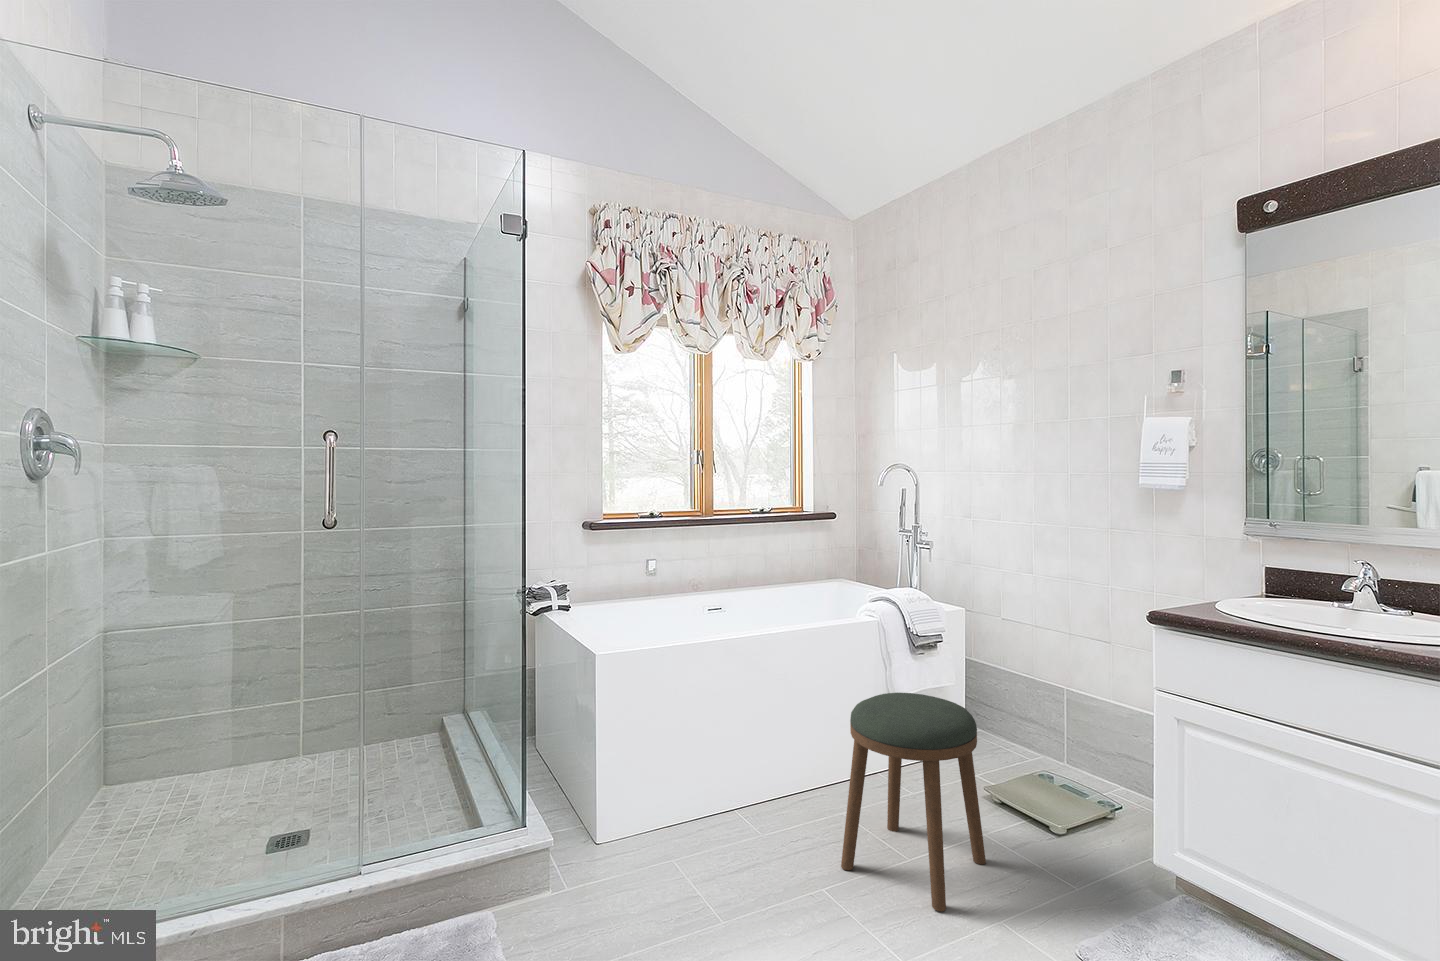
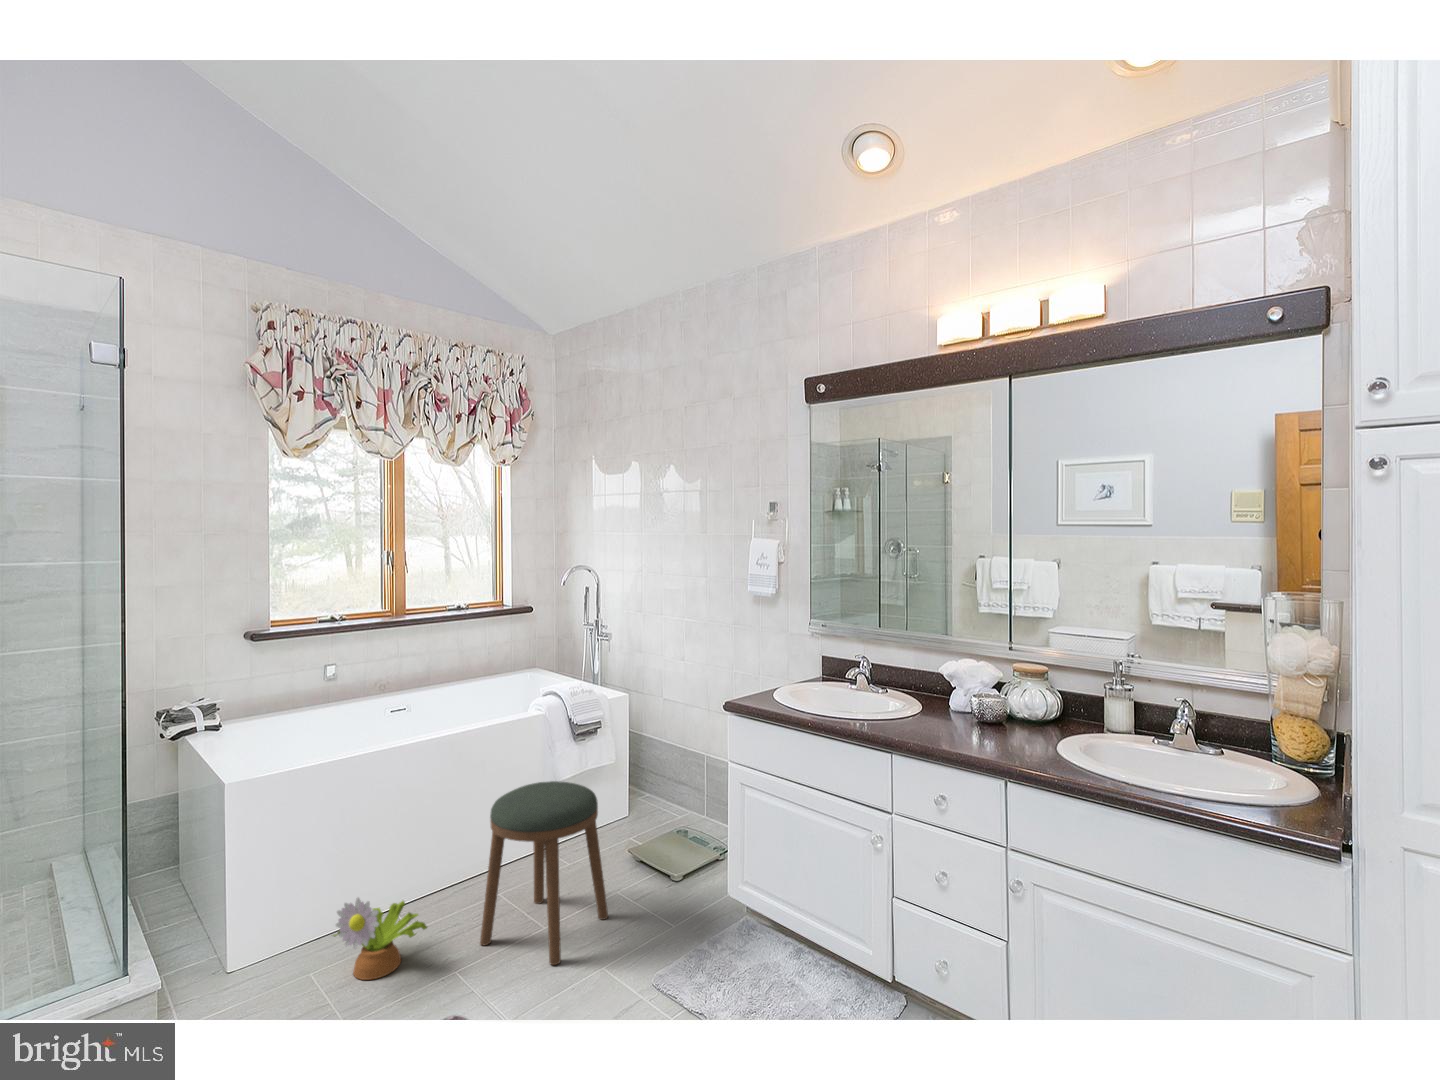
decorative plant: none [691,795,790,887] -> present [333,898,427,980]

